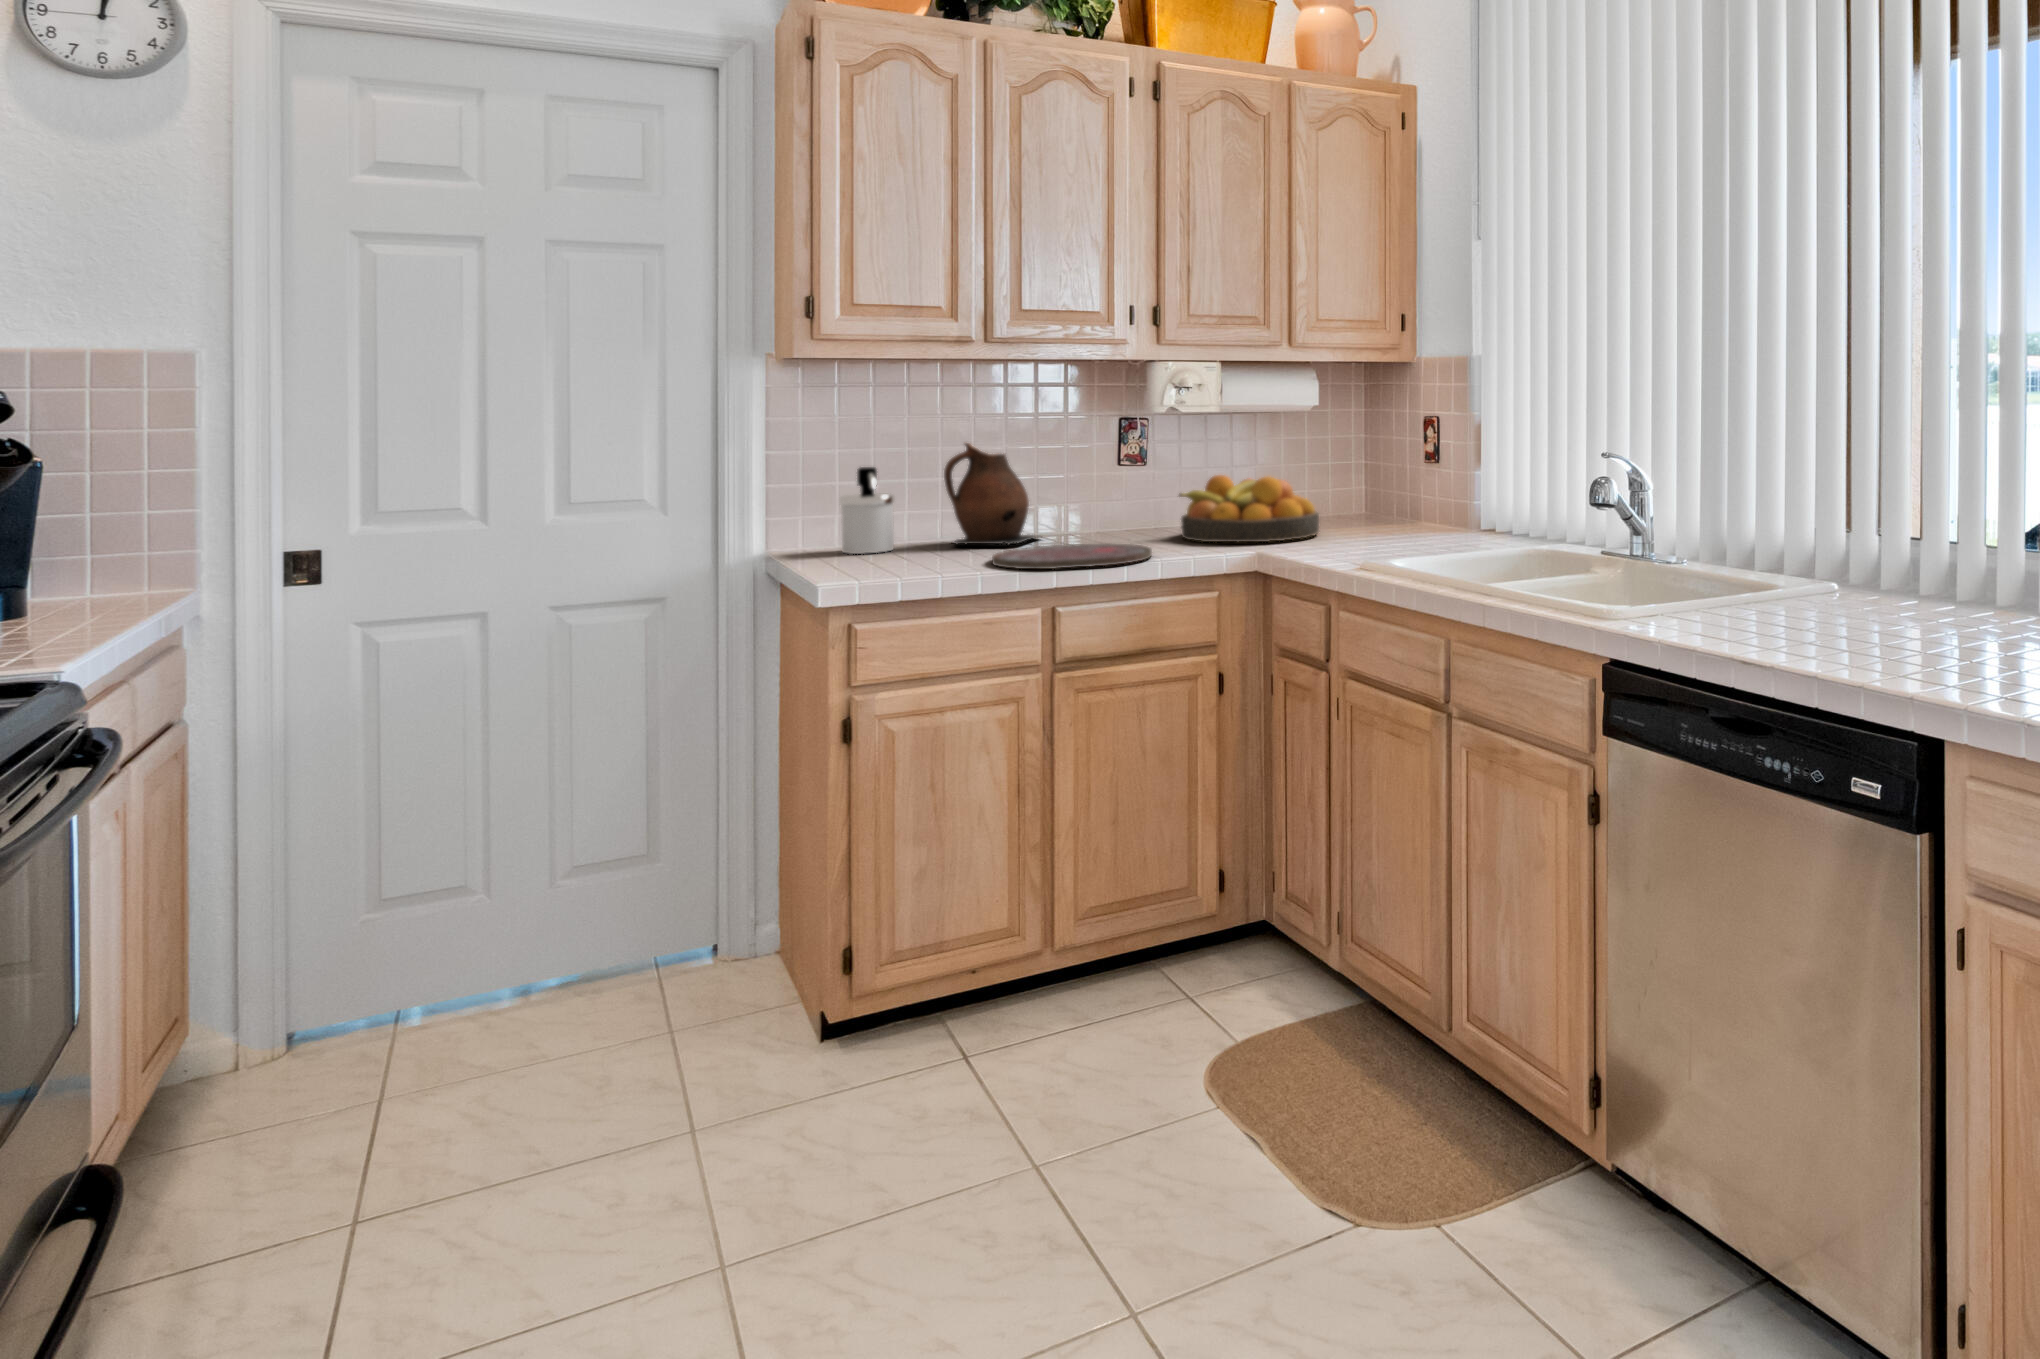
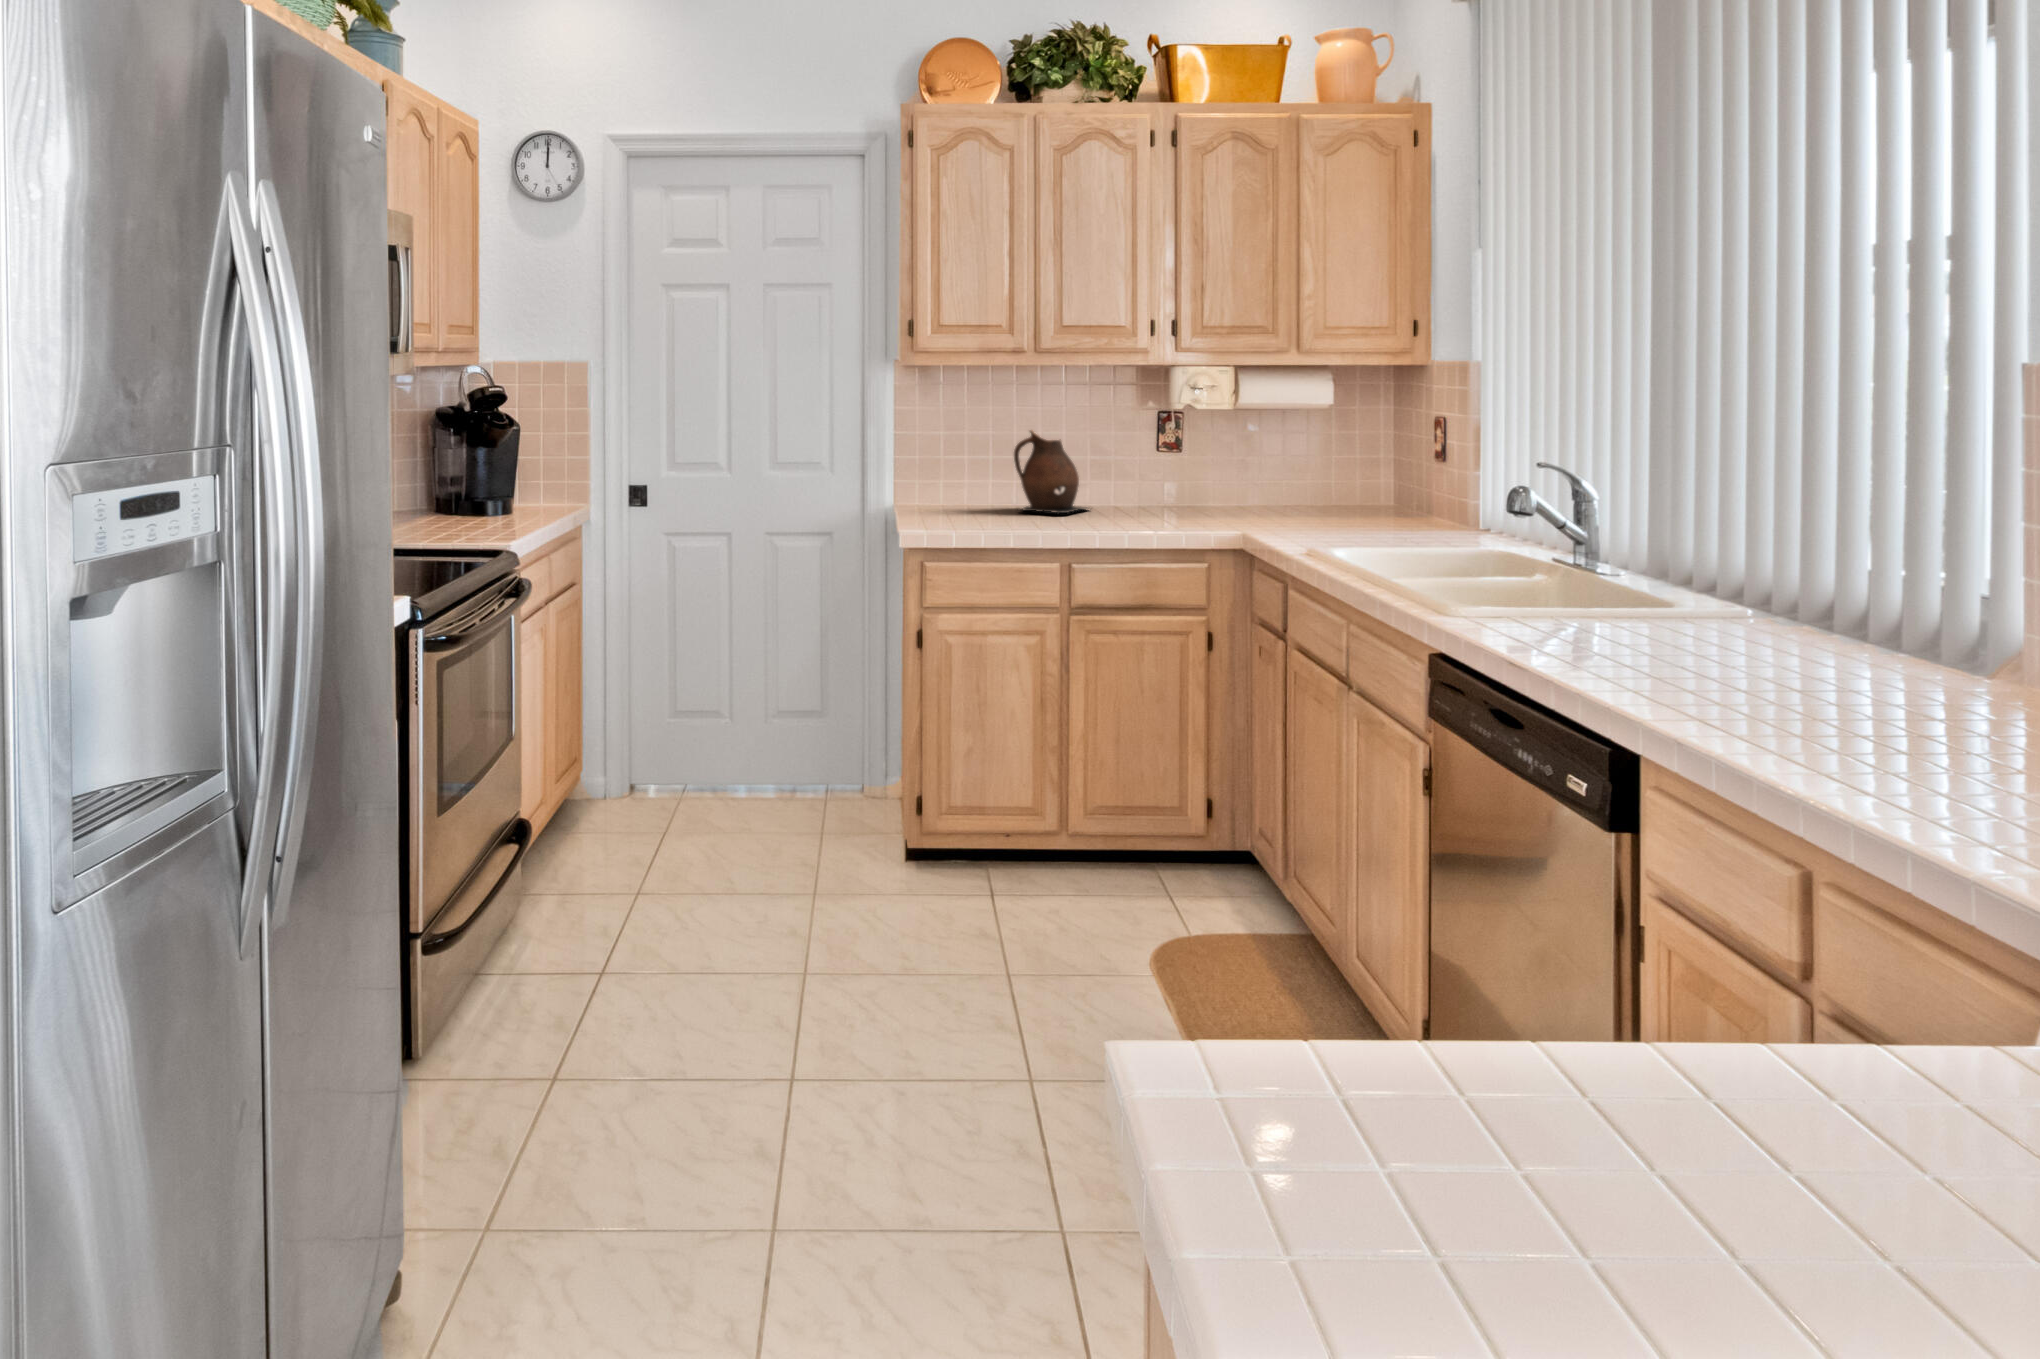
soap dispenser: present [839,467,895,554] -> none [938,447,977,513]
fruit bowl: present [1179,475,1319,542] -> none [1197,465,1324,526]
cutting board: present [992,544,1152,569] -> none [1032,517,1159,536]

